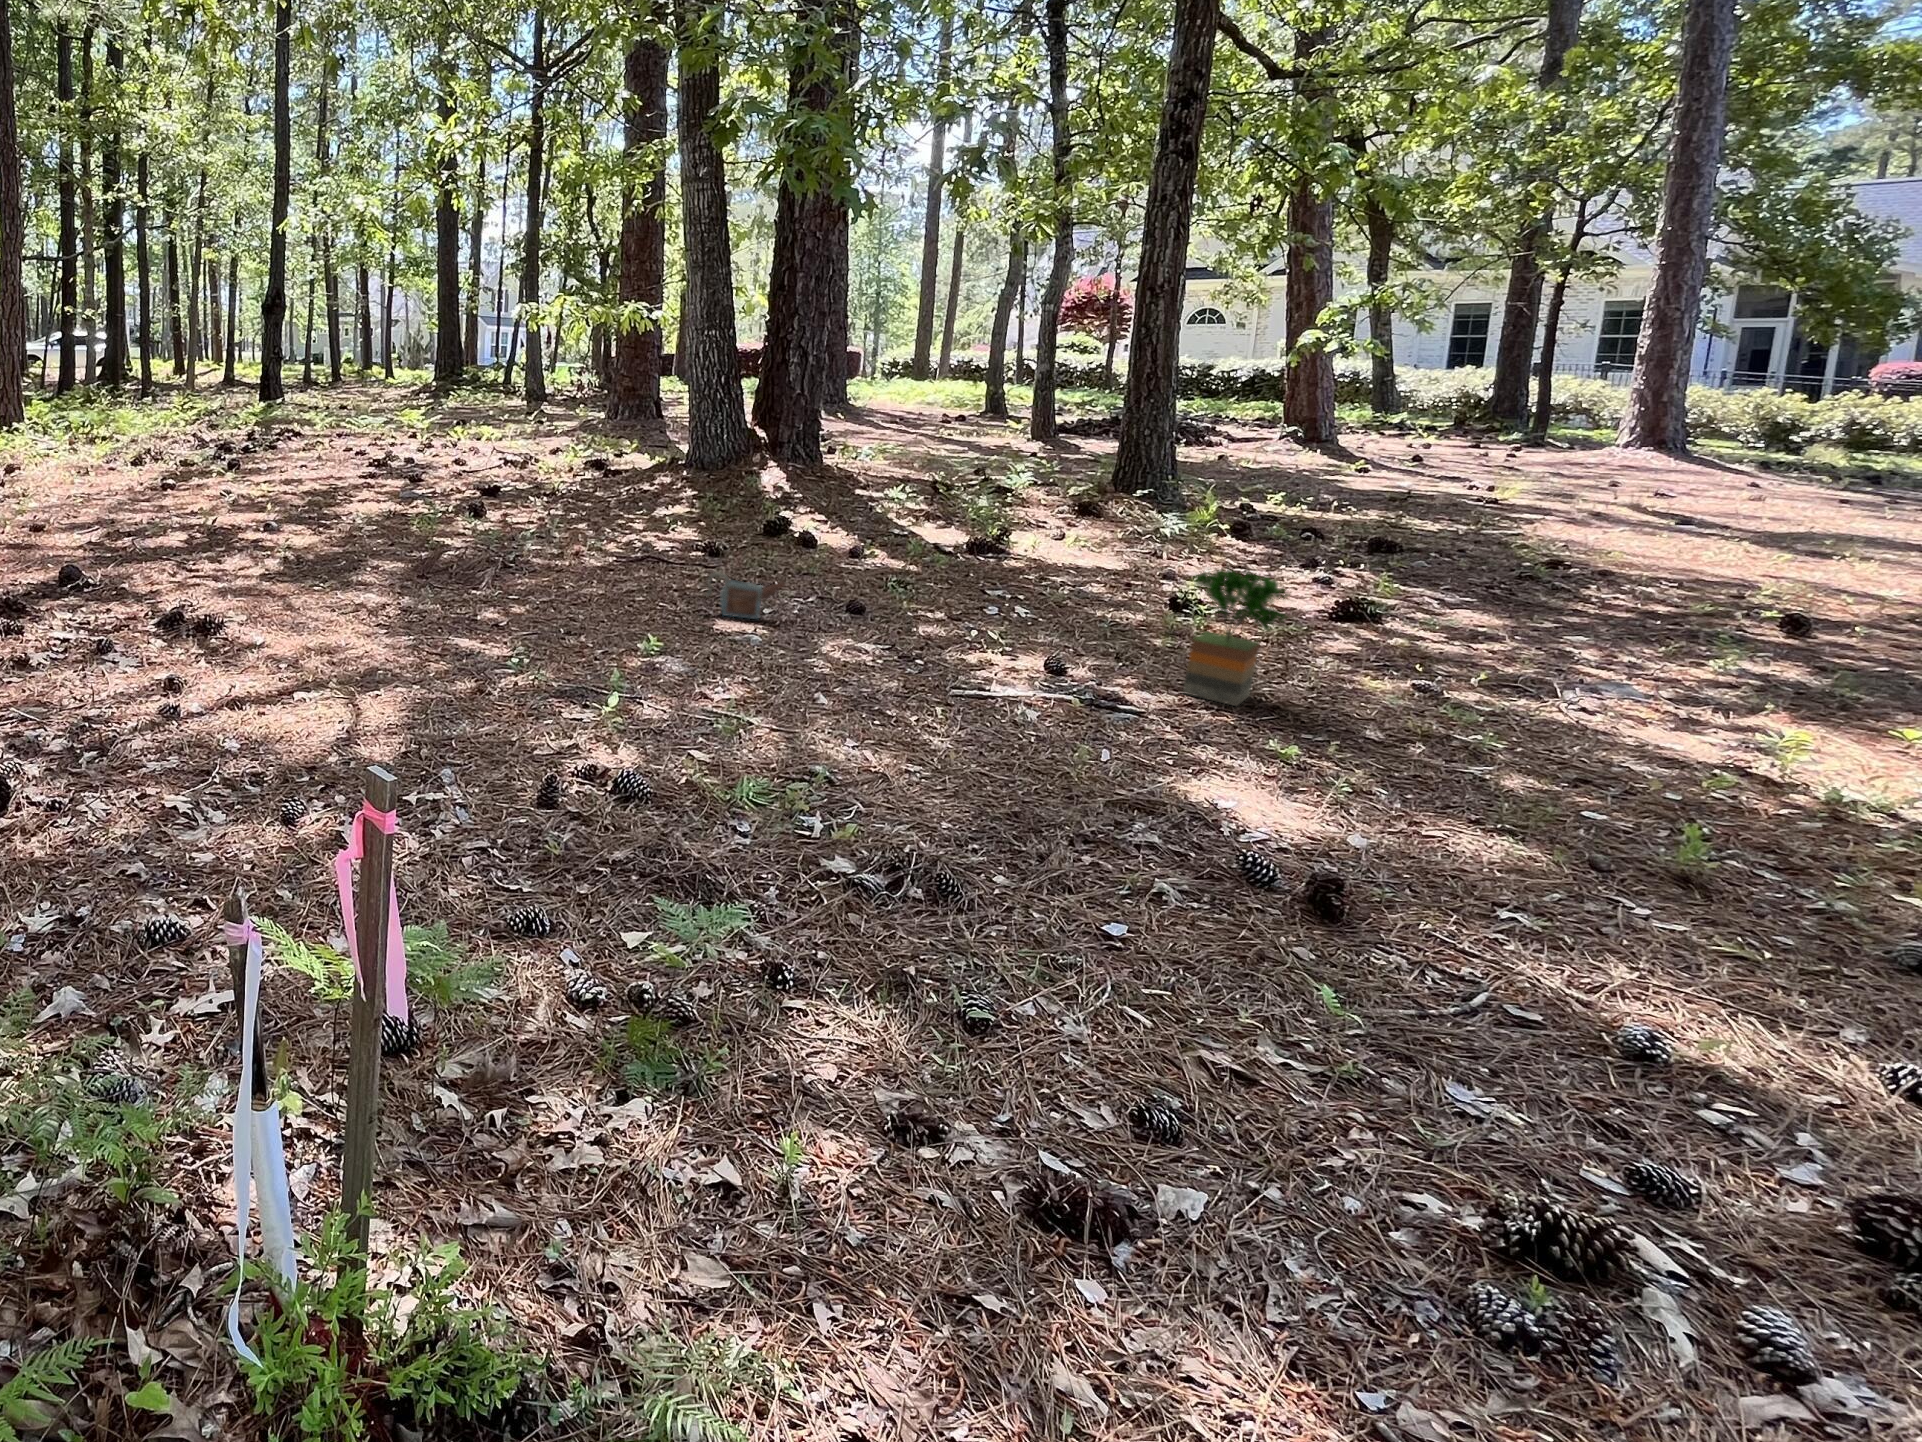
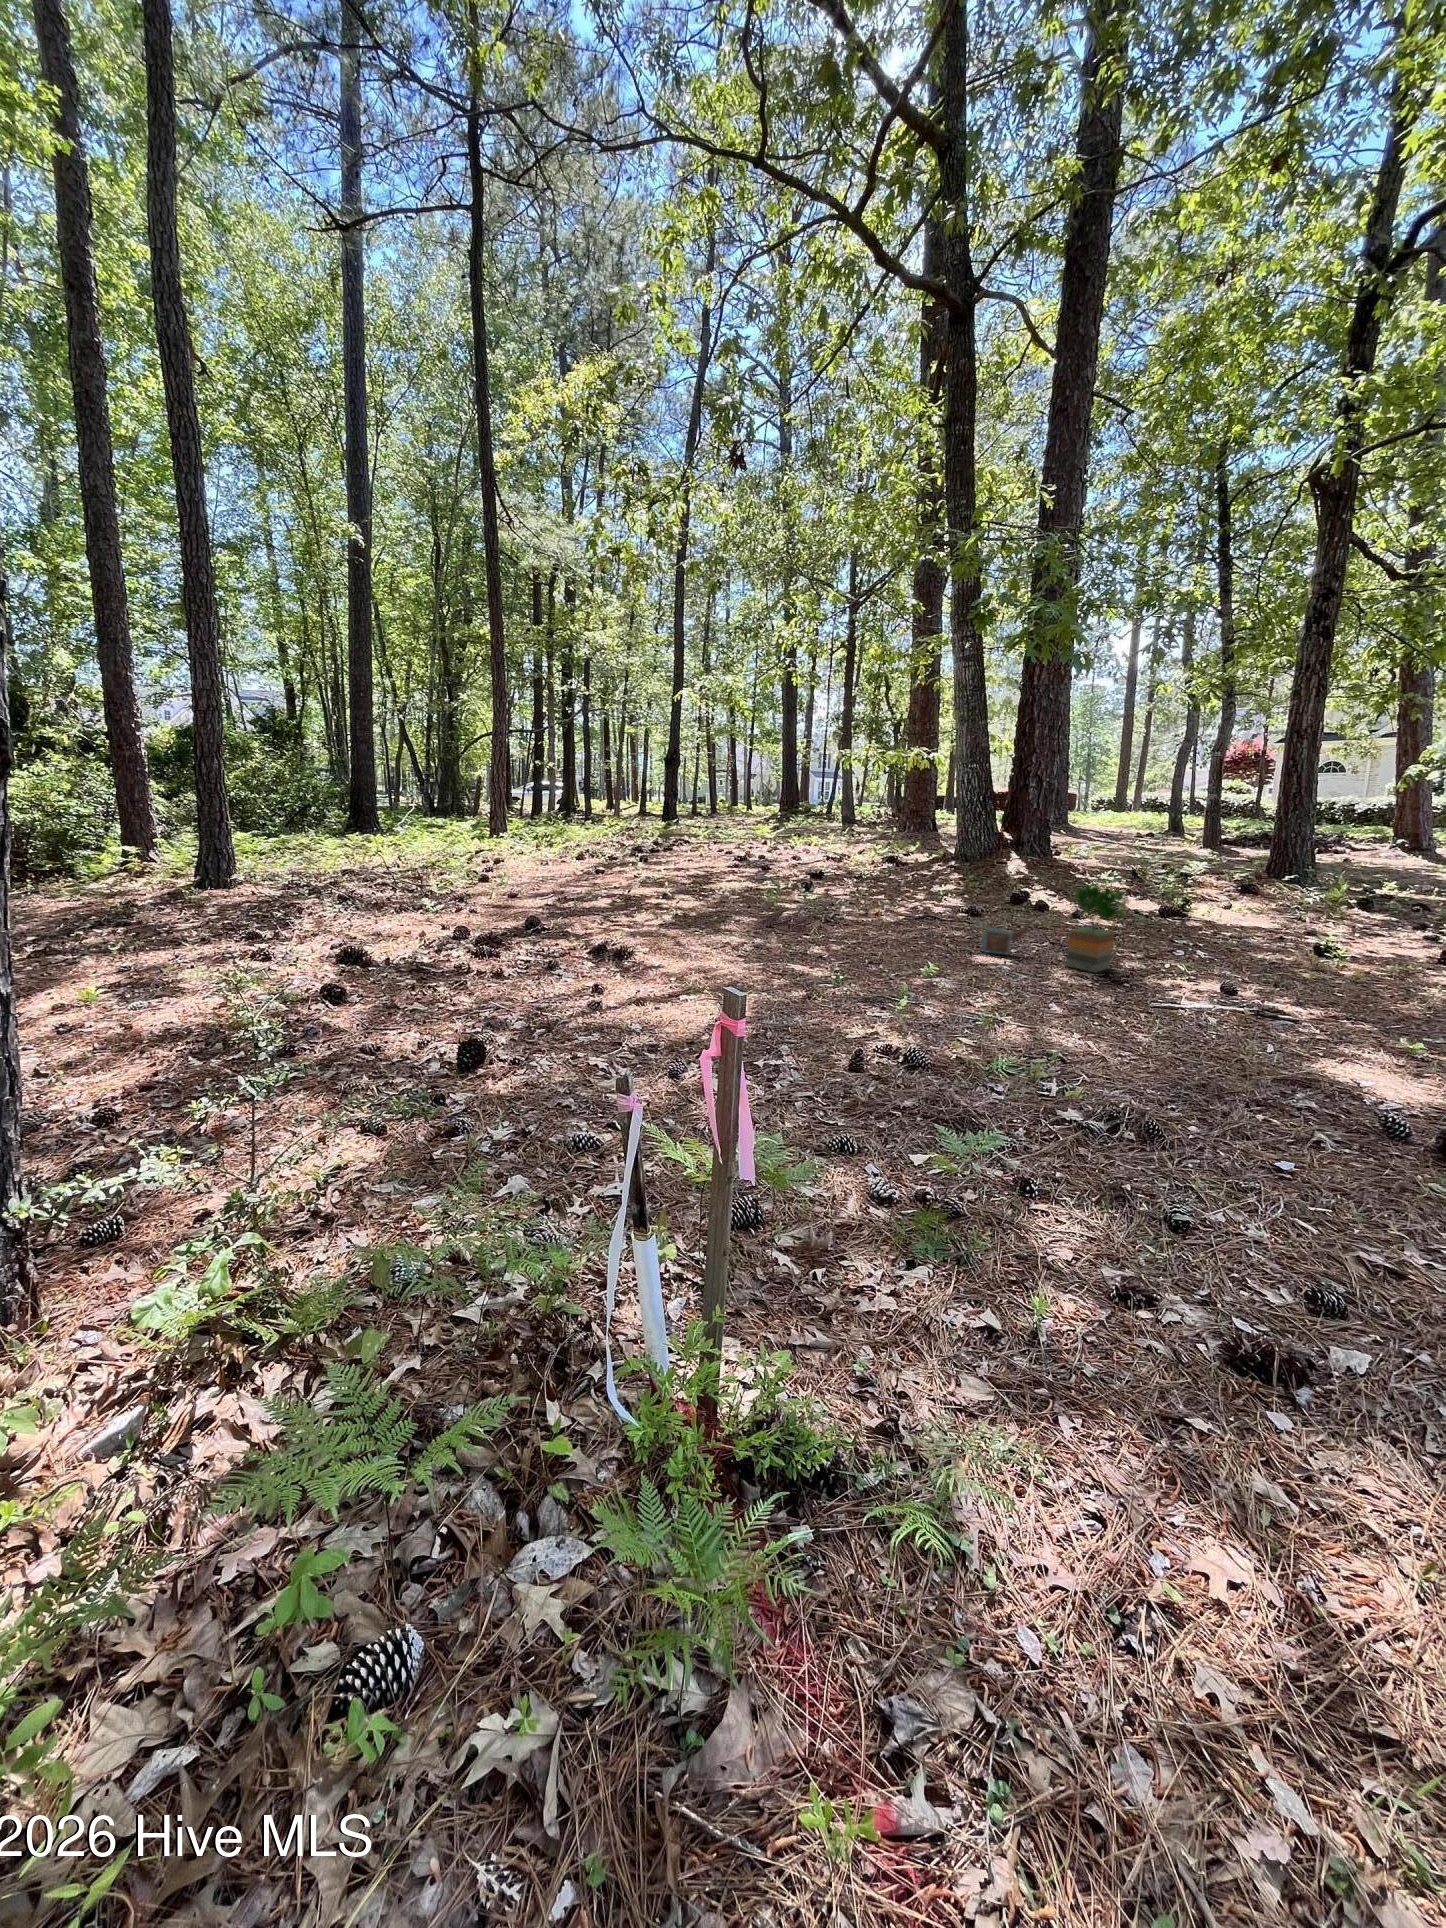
potted tree: present [1183,569,1290,706] -> present [1065,885,1129,972]

